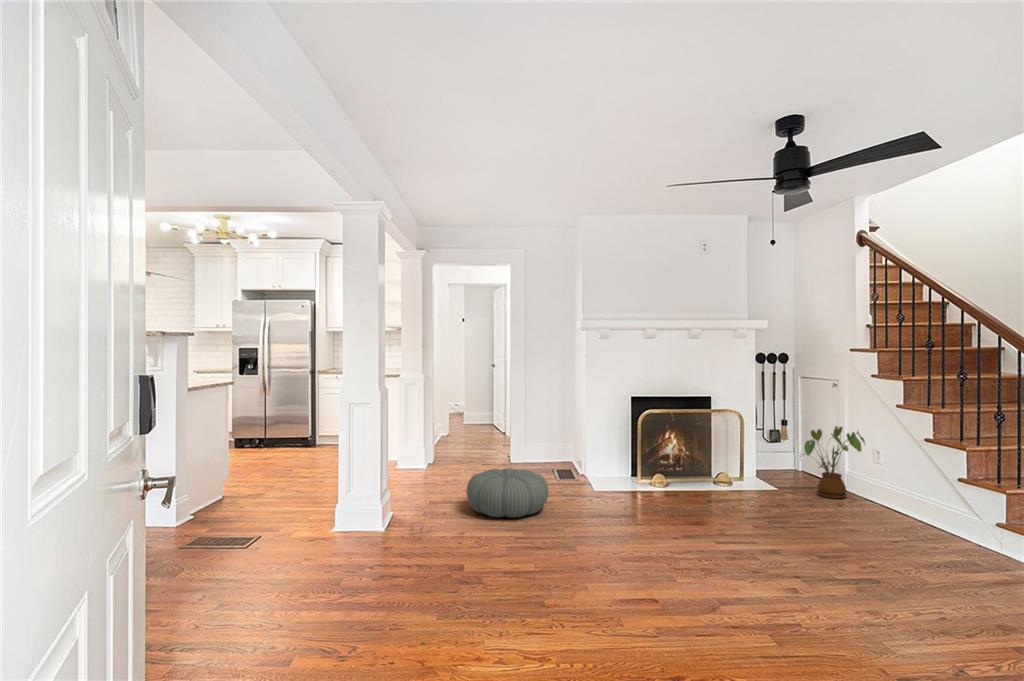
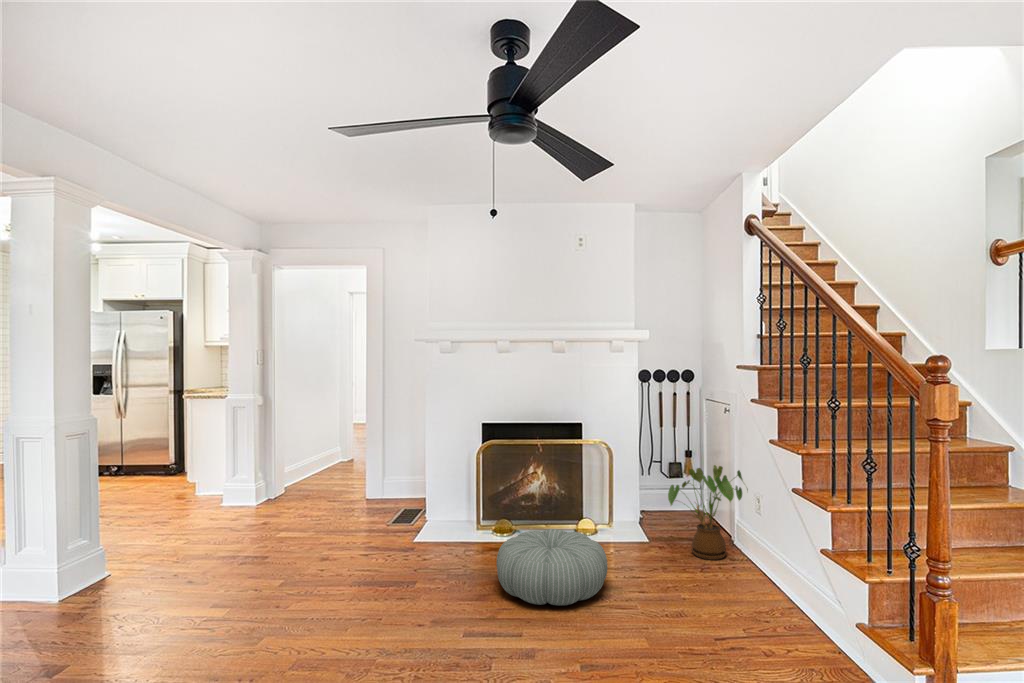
pouf: present [467,468,548,517] -> present [497,529,608,606]

